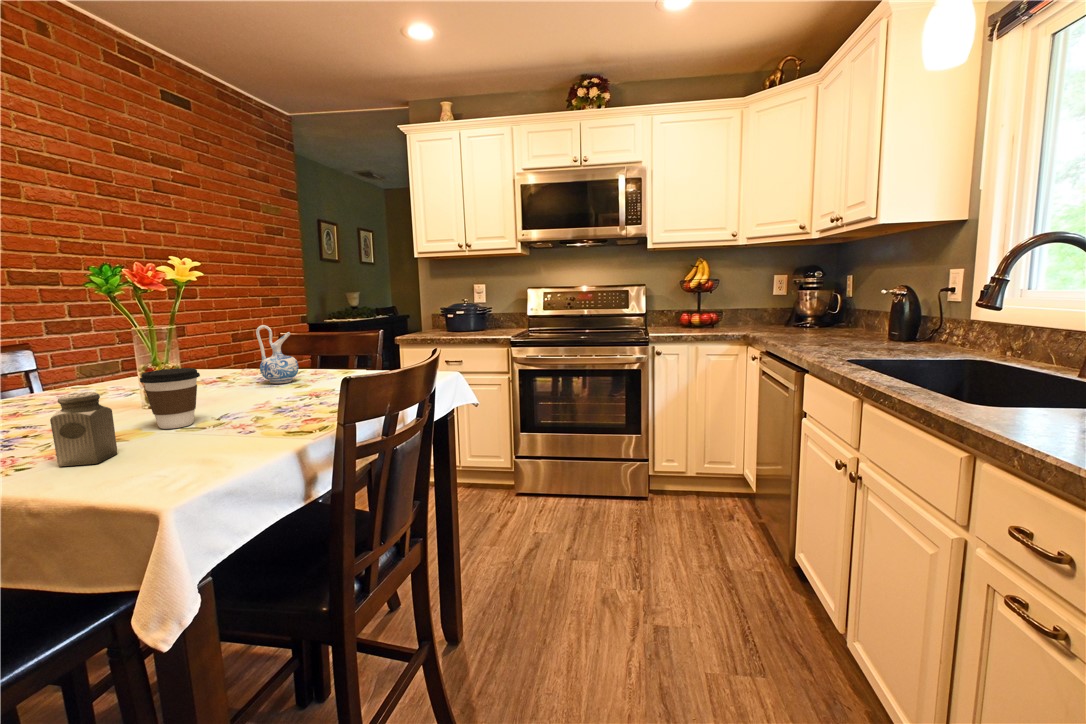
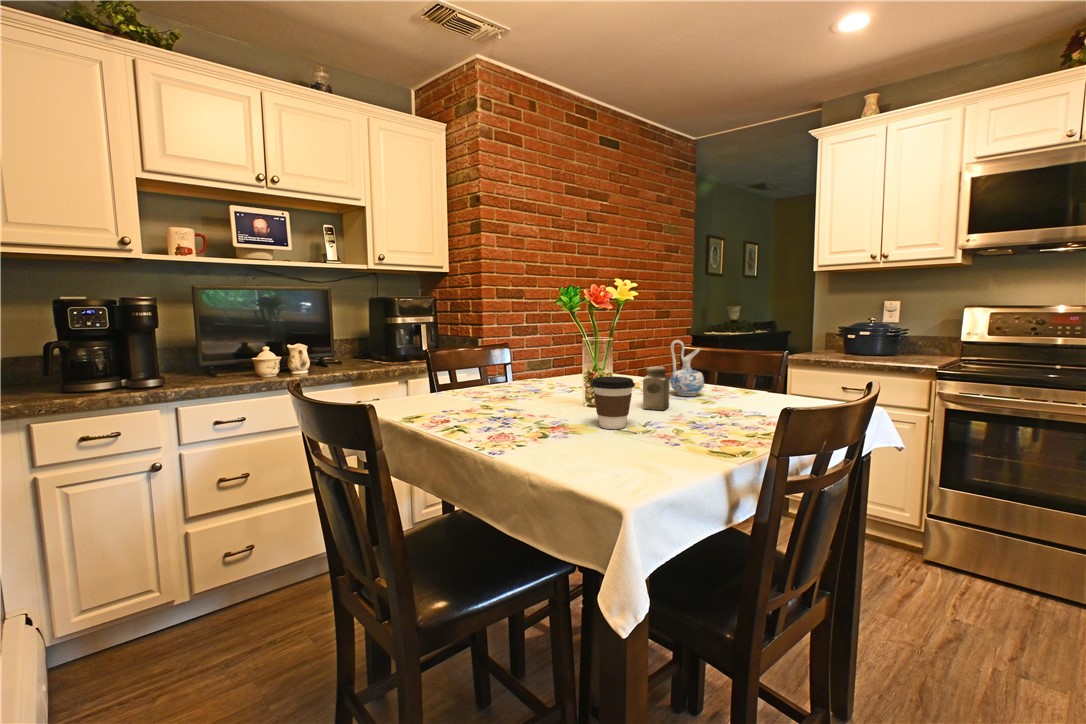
salt shaker: present [50,392,117,466] -> present [643,366,670,410]

